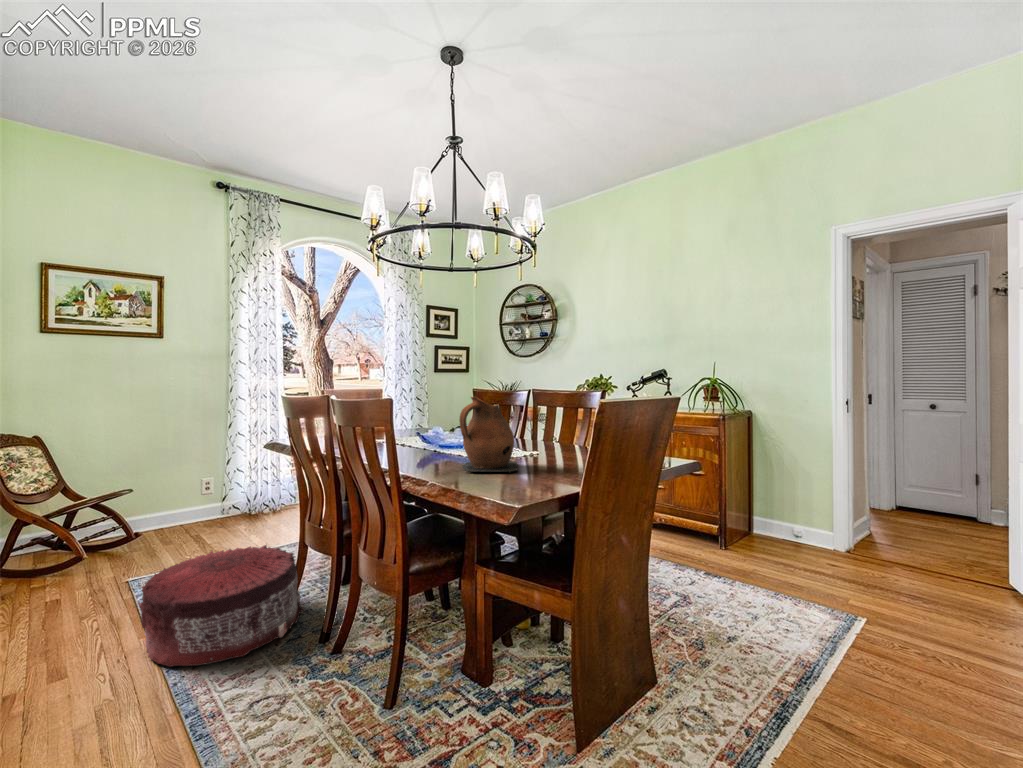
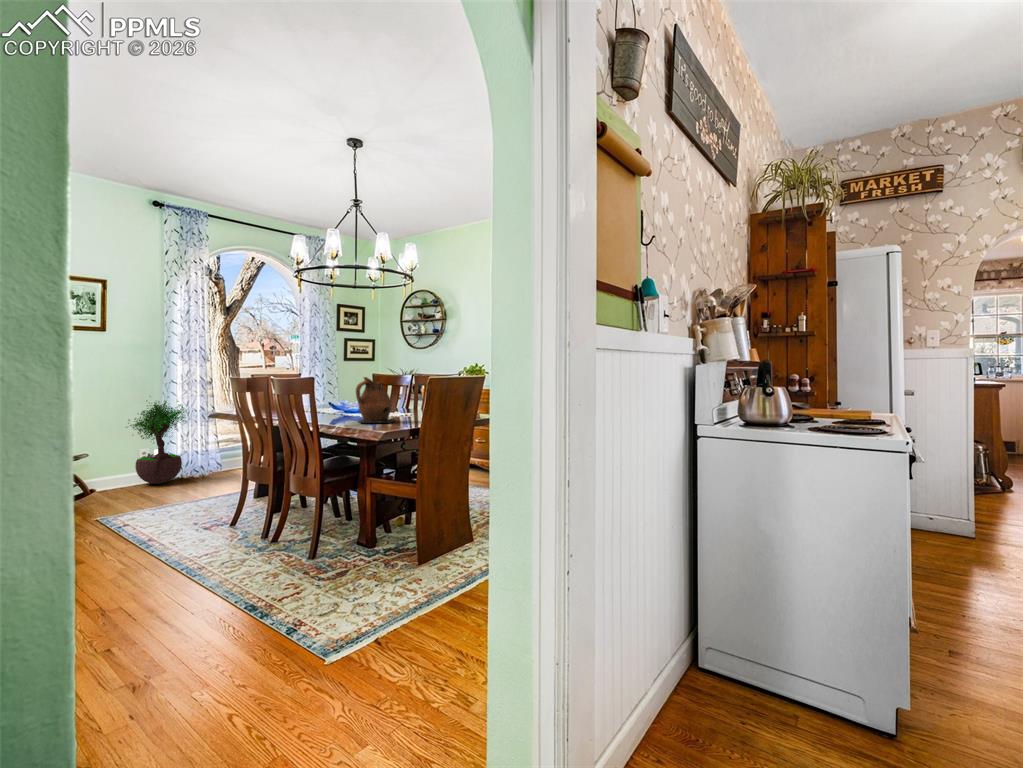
potted tree: none [179,416,254,524] -> present [128,400,186,484]
pouf: present [139,545,303,667] -> none [132,483,248,553]

